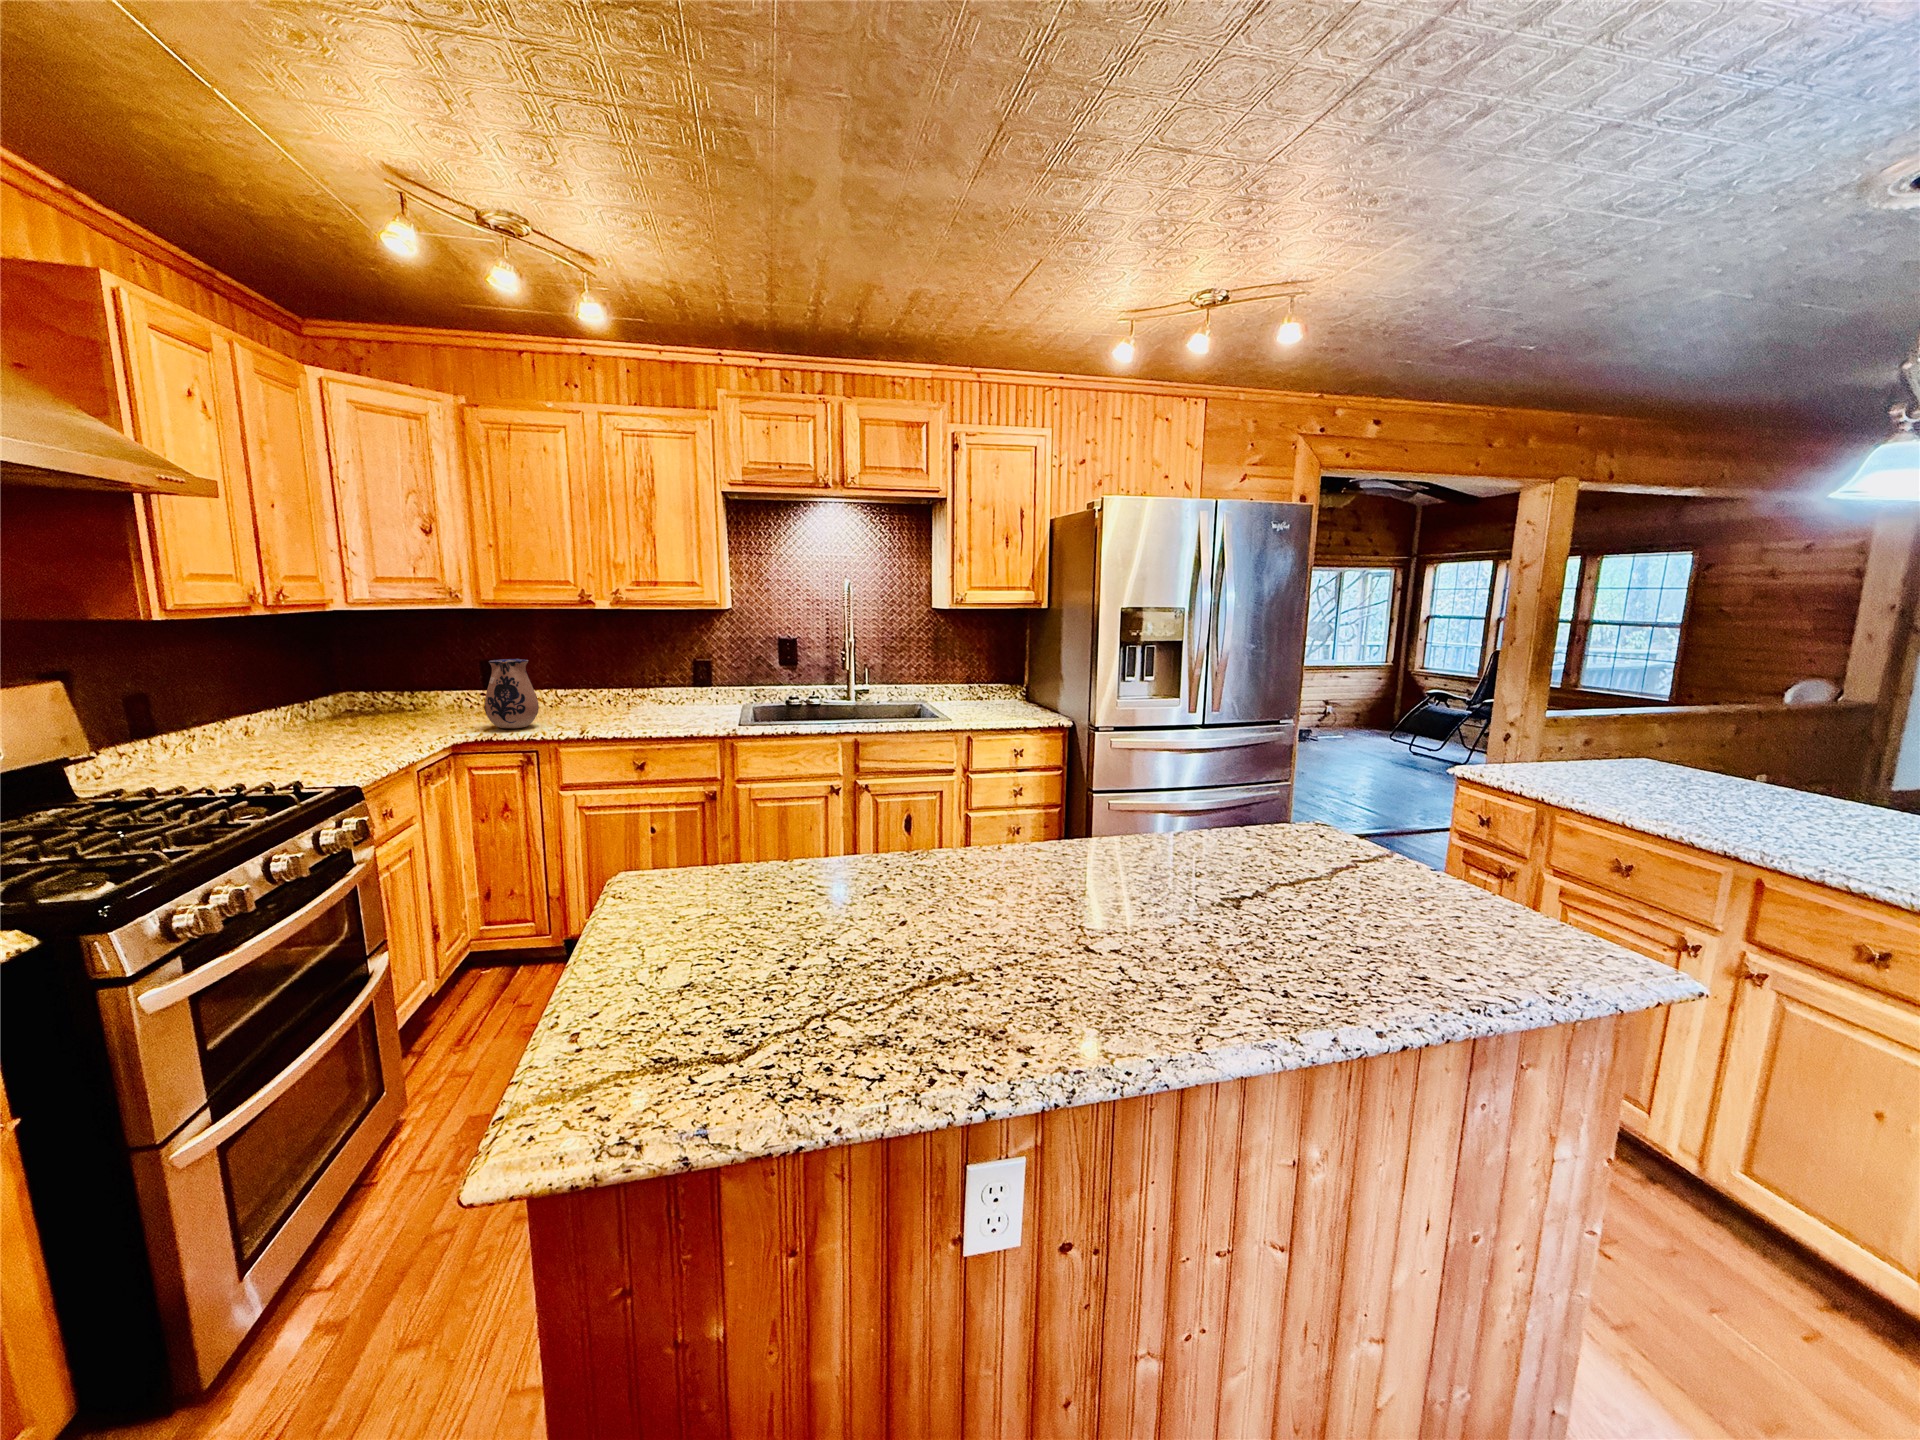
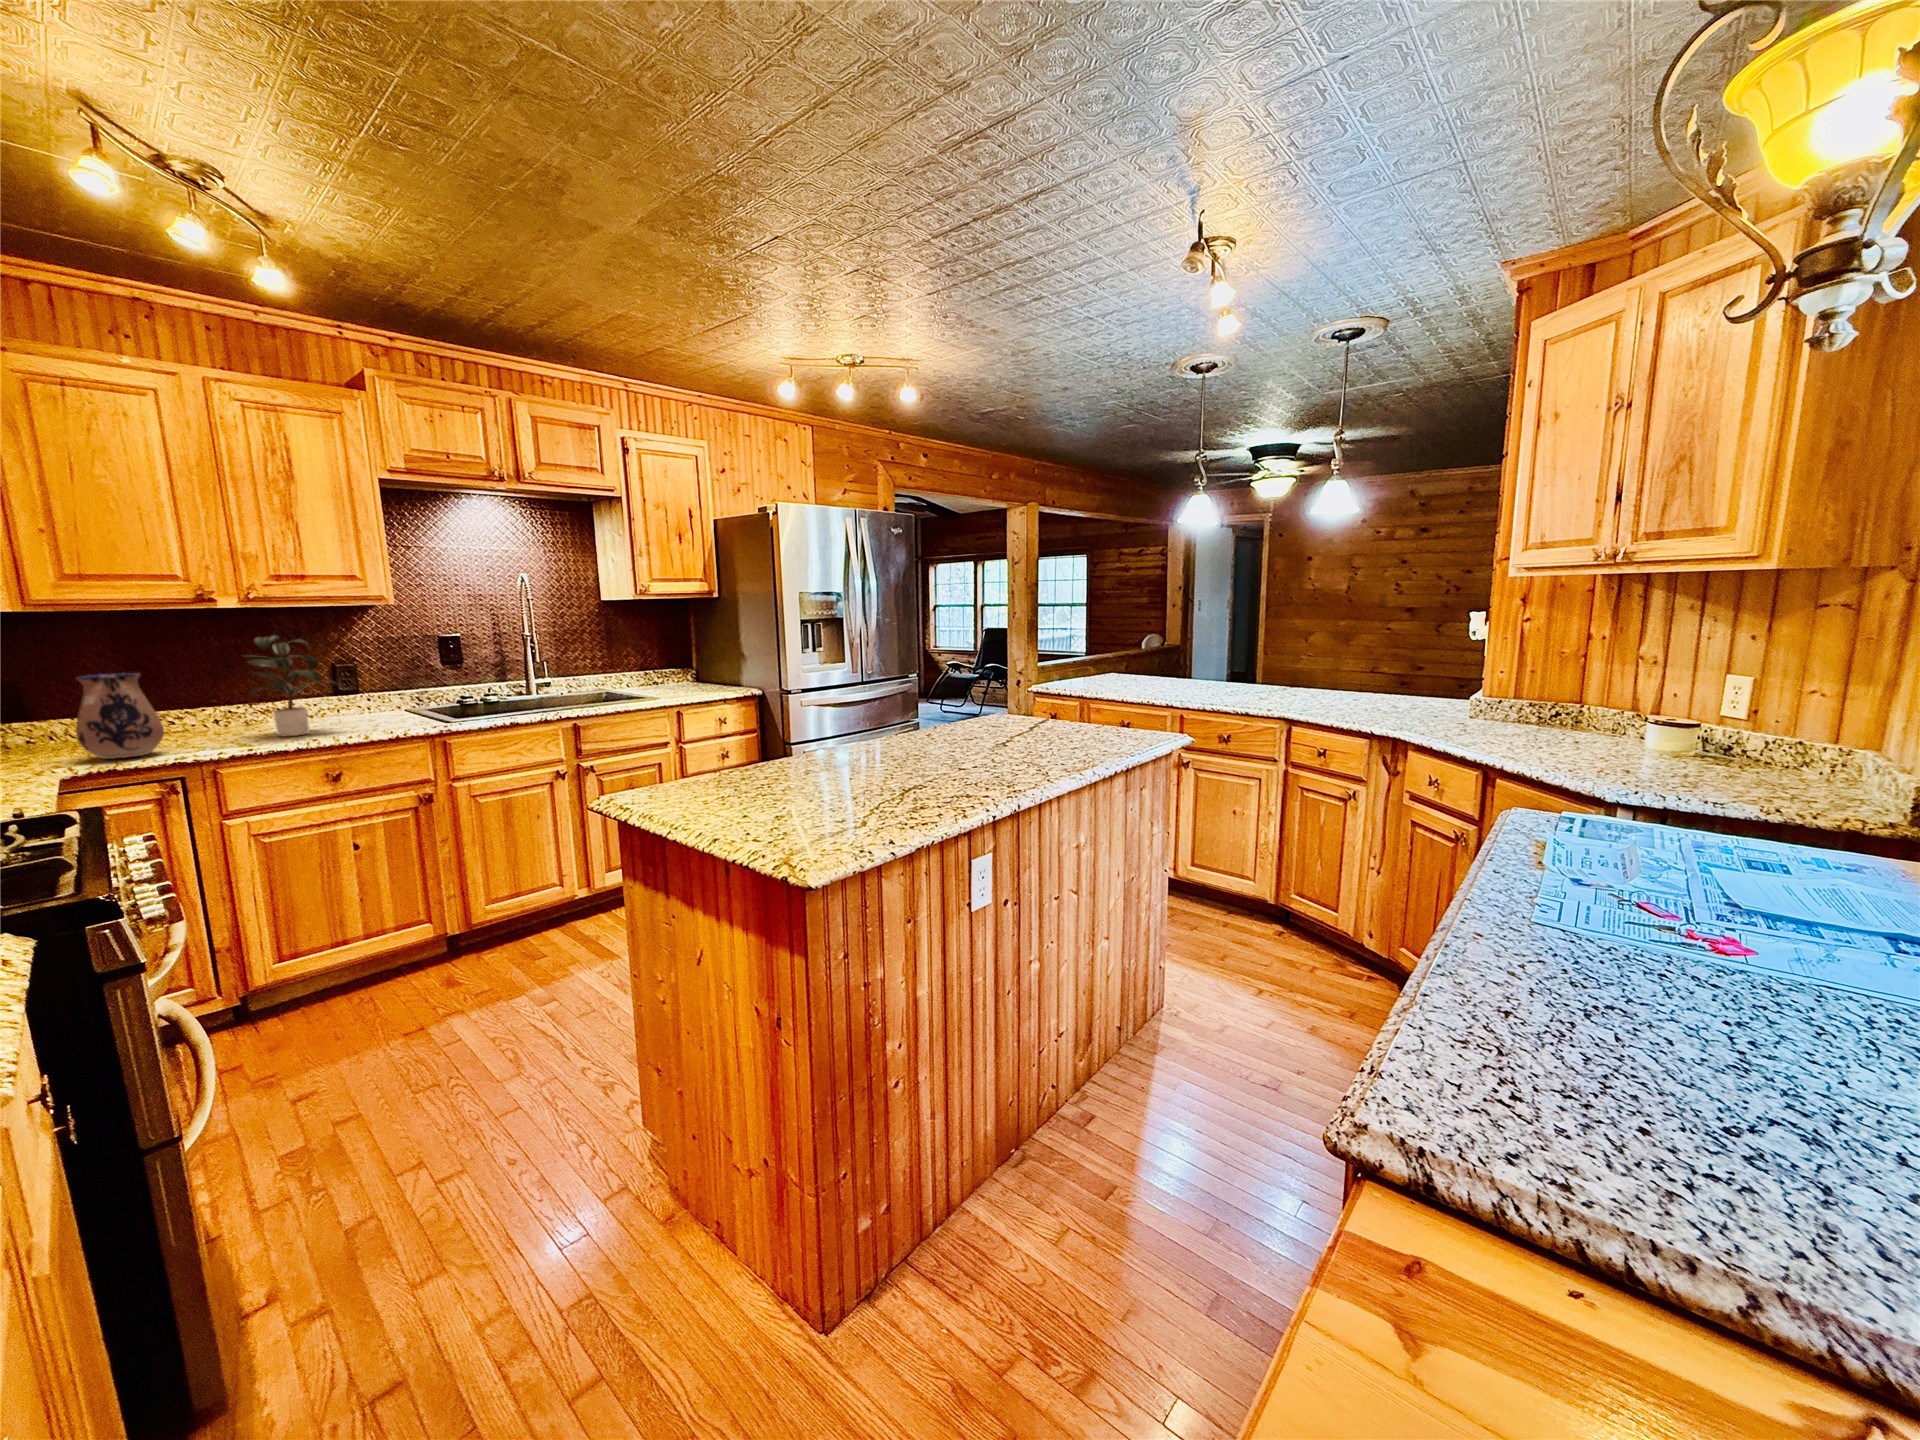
potted plant: none [593,634,680,723] -> present [244,636,336,736]

